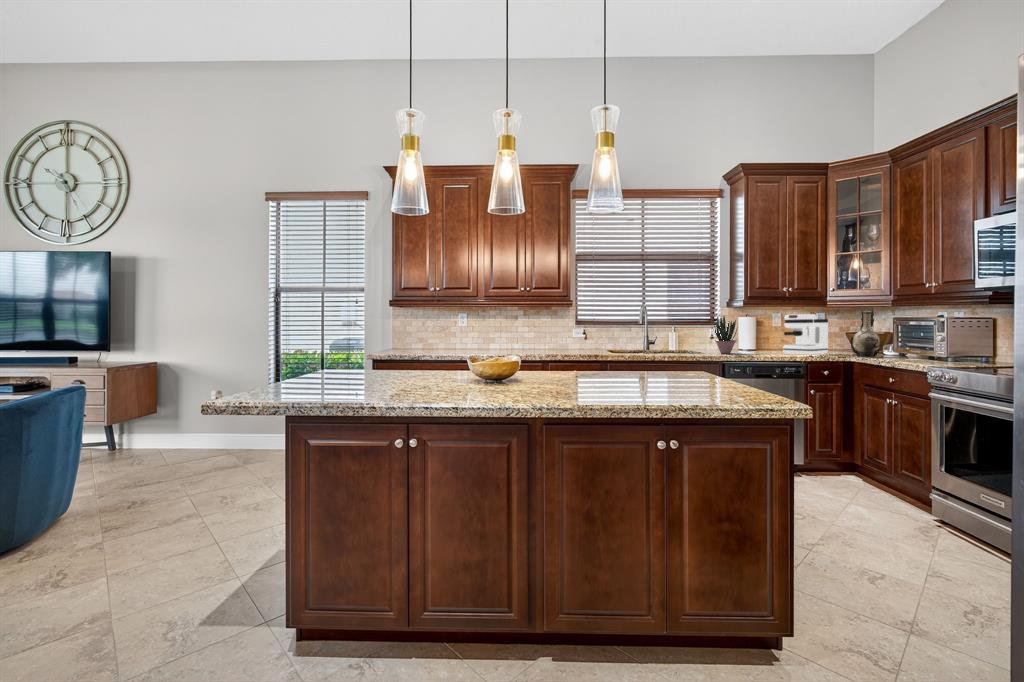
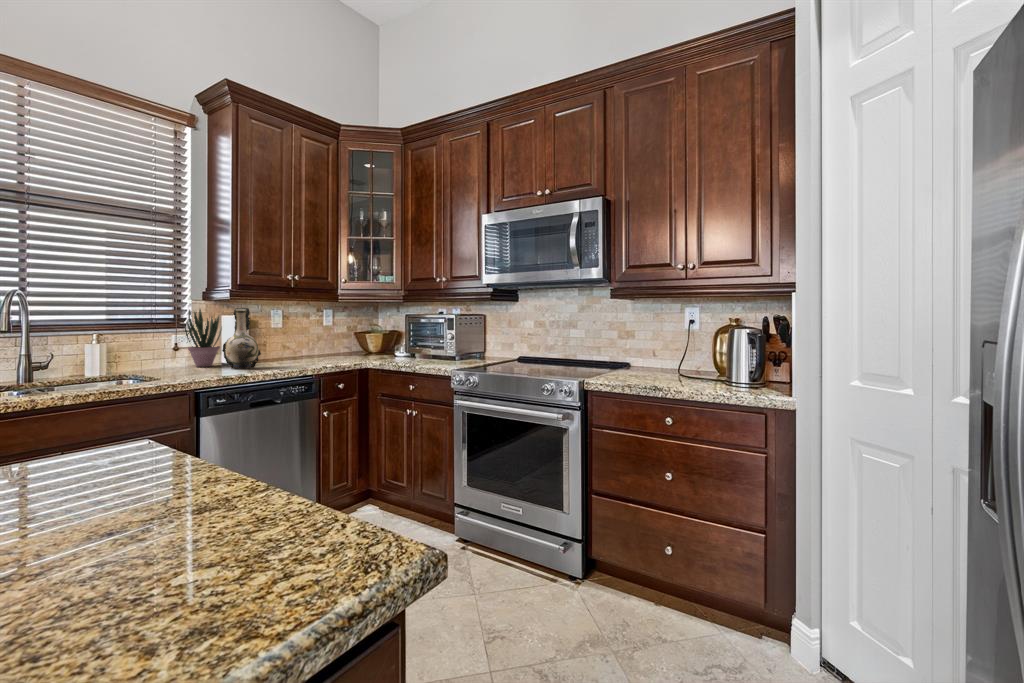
decorative vase: present [850,310,882,357] -> present [222,308,261,369]
coffee maker: present [783,314,828,355] -> none [287,310,341,363]

